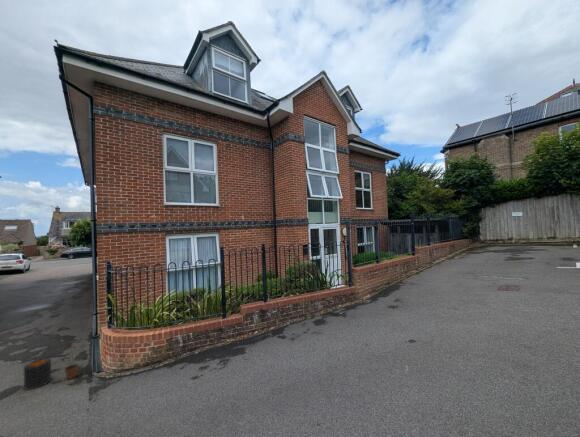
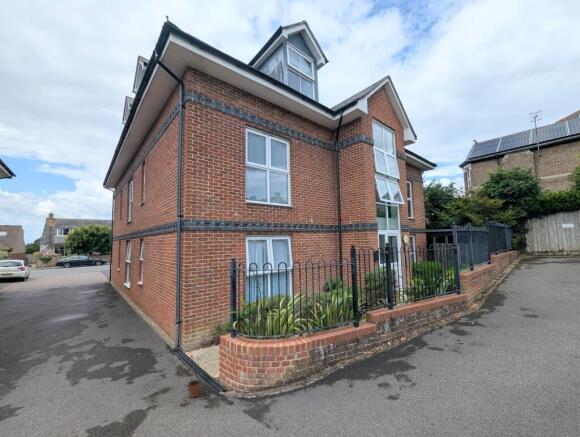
trash can: present [24,359,51,390] -> none [146,368,173,410]

